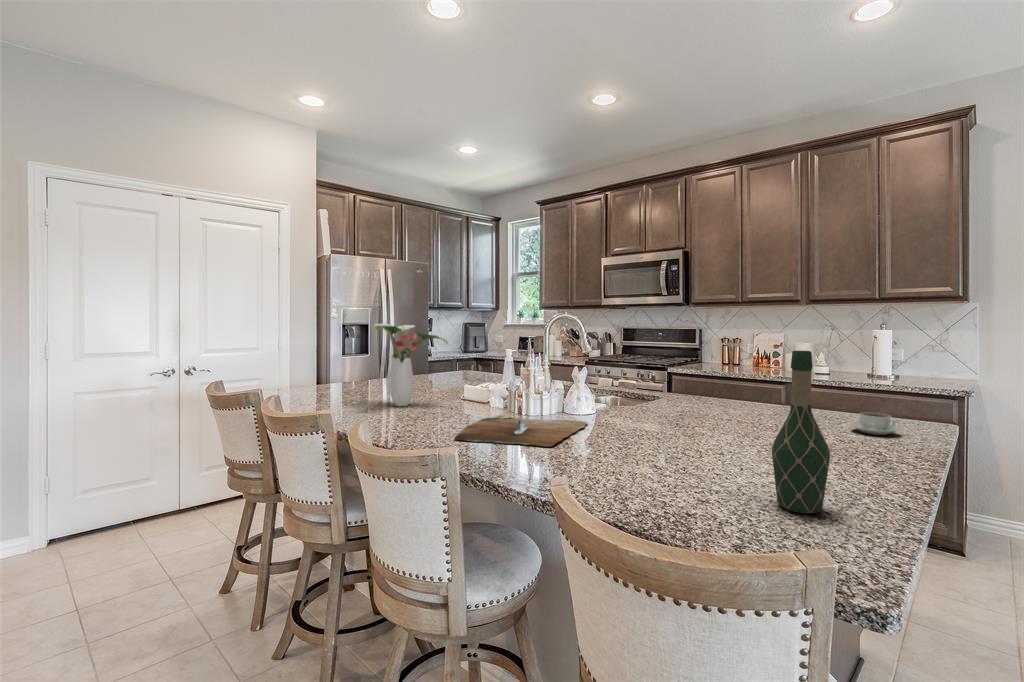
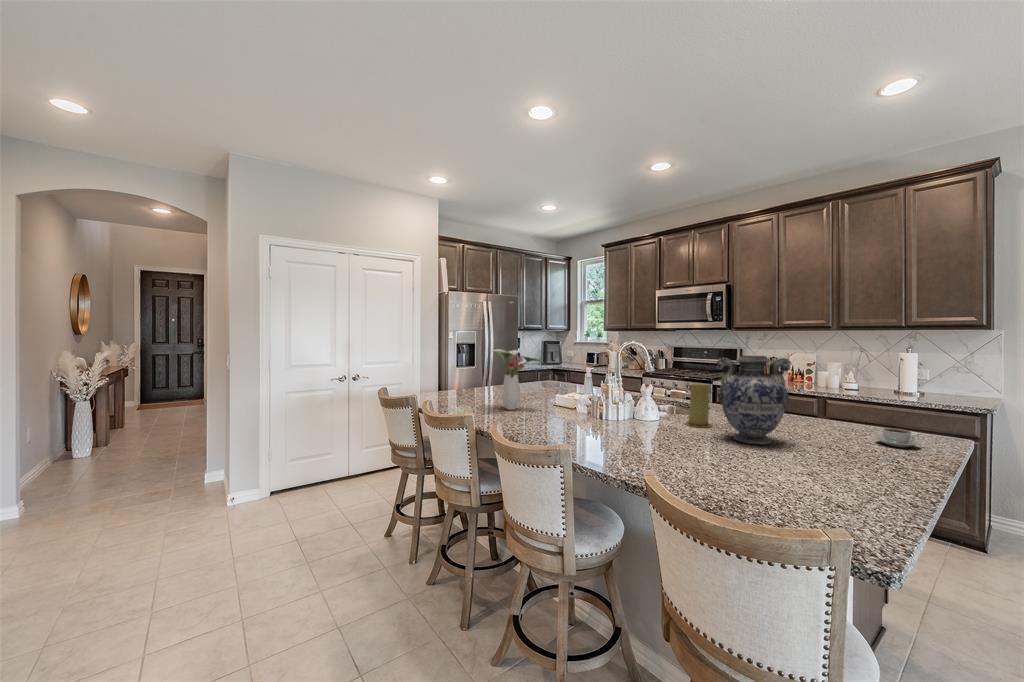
vase: none [664,323,755,438] -> present [717,356,791,445]
wine bottle: present [772,351,830,513] -> none [806,387,852,506]
candle: none [627,363,659,420] -> present [686,383,711,427]
cutting board: present [455,416,587,446] -> none [559,420,656,446]

